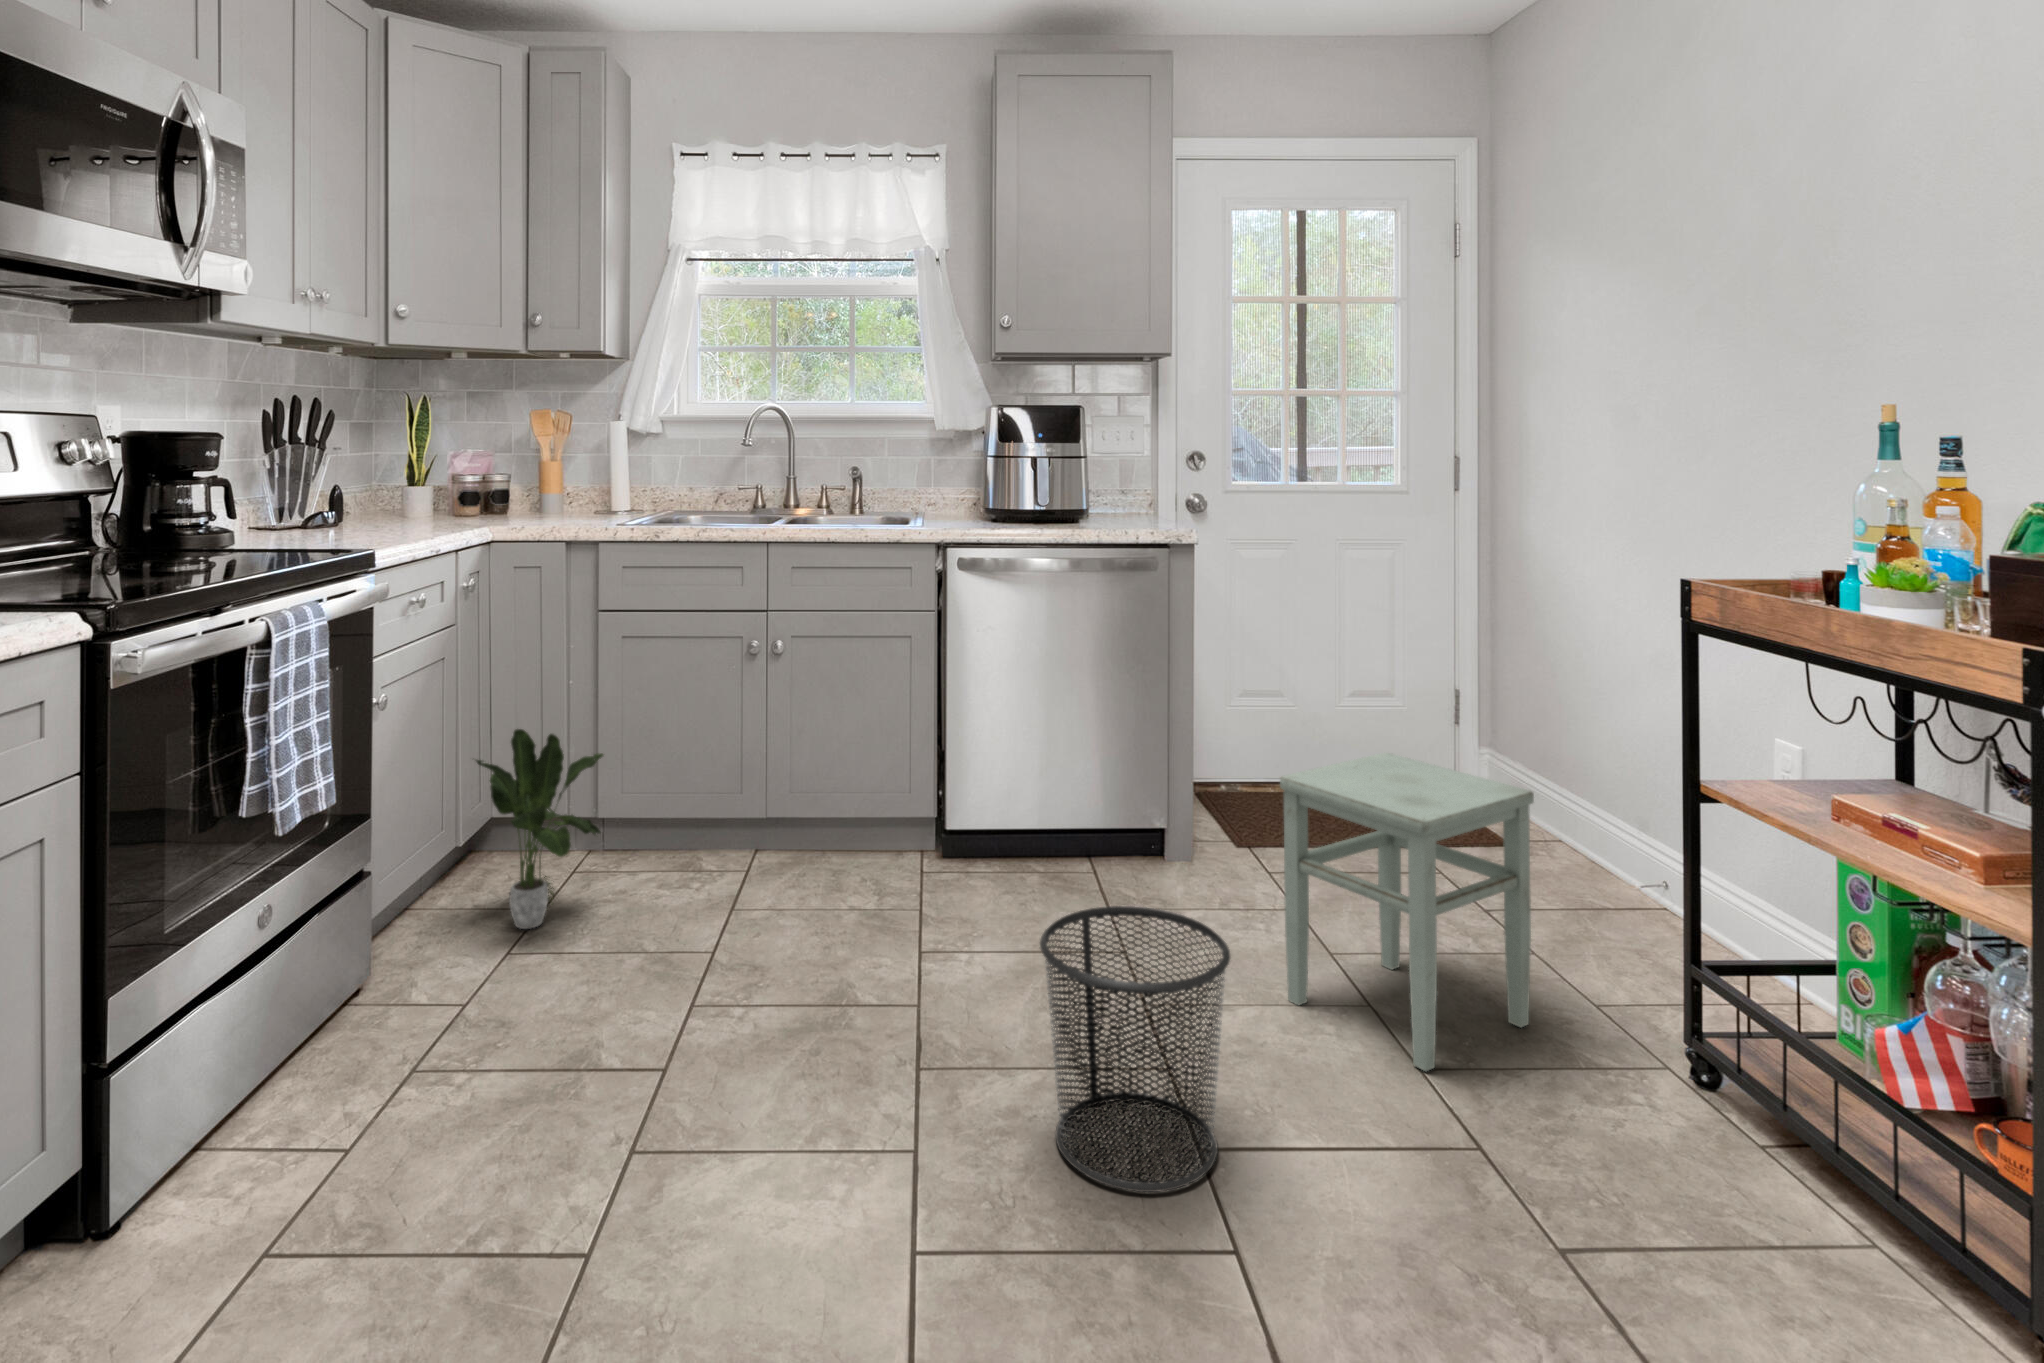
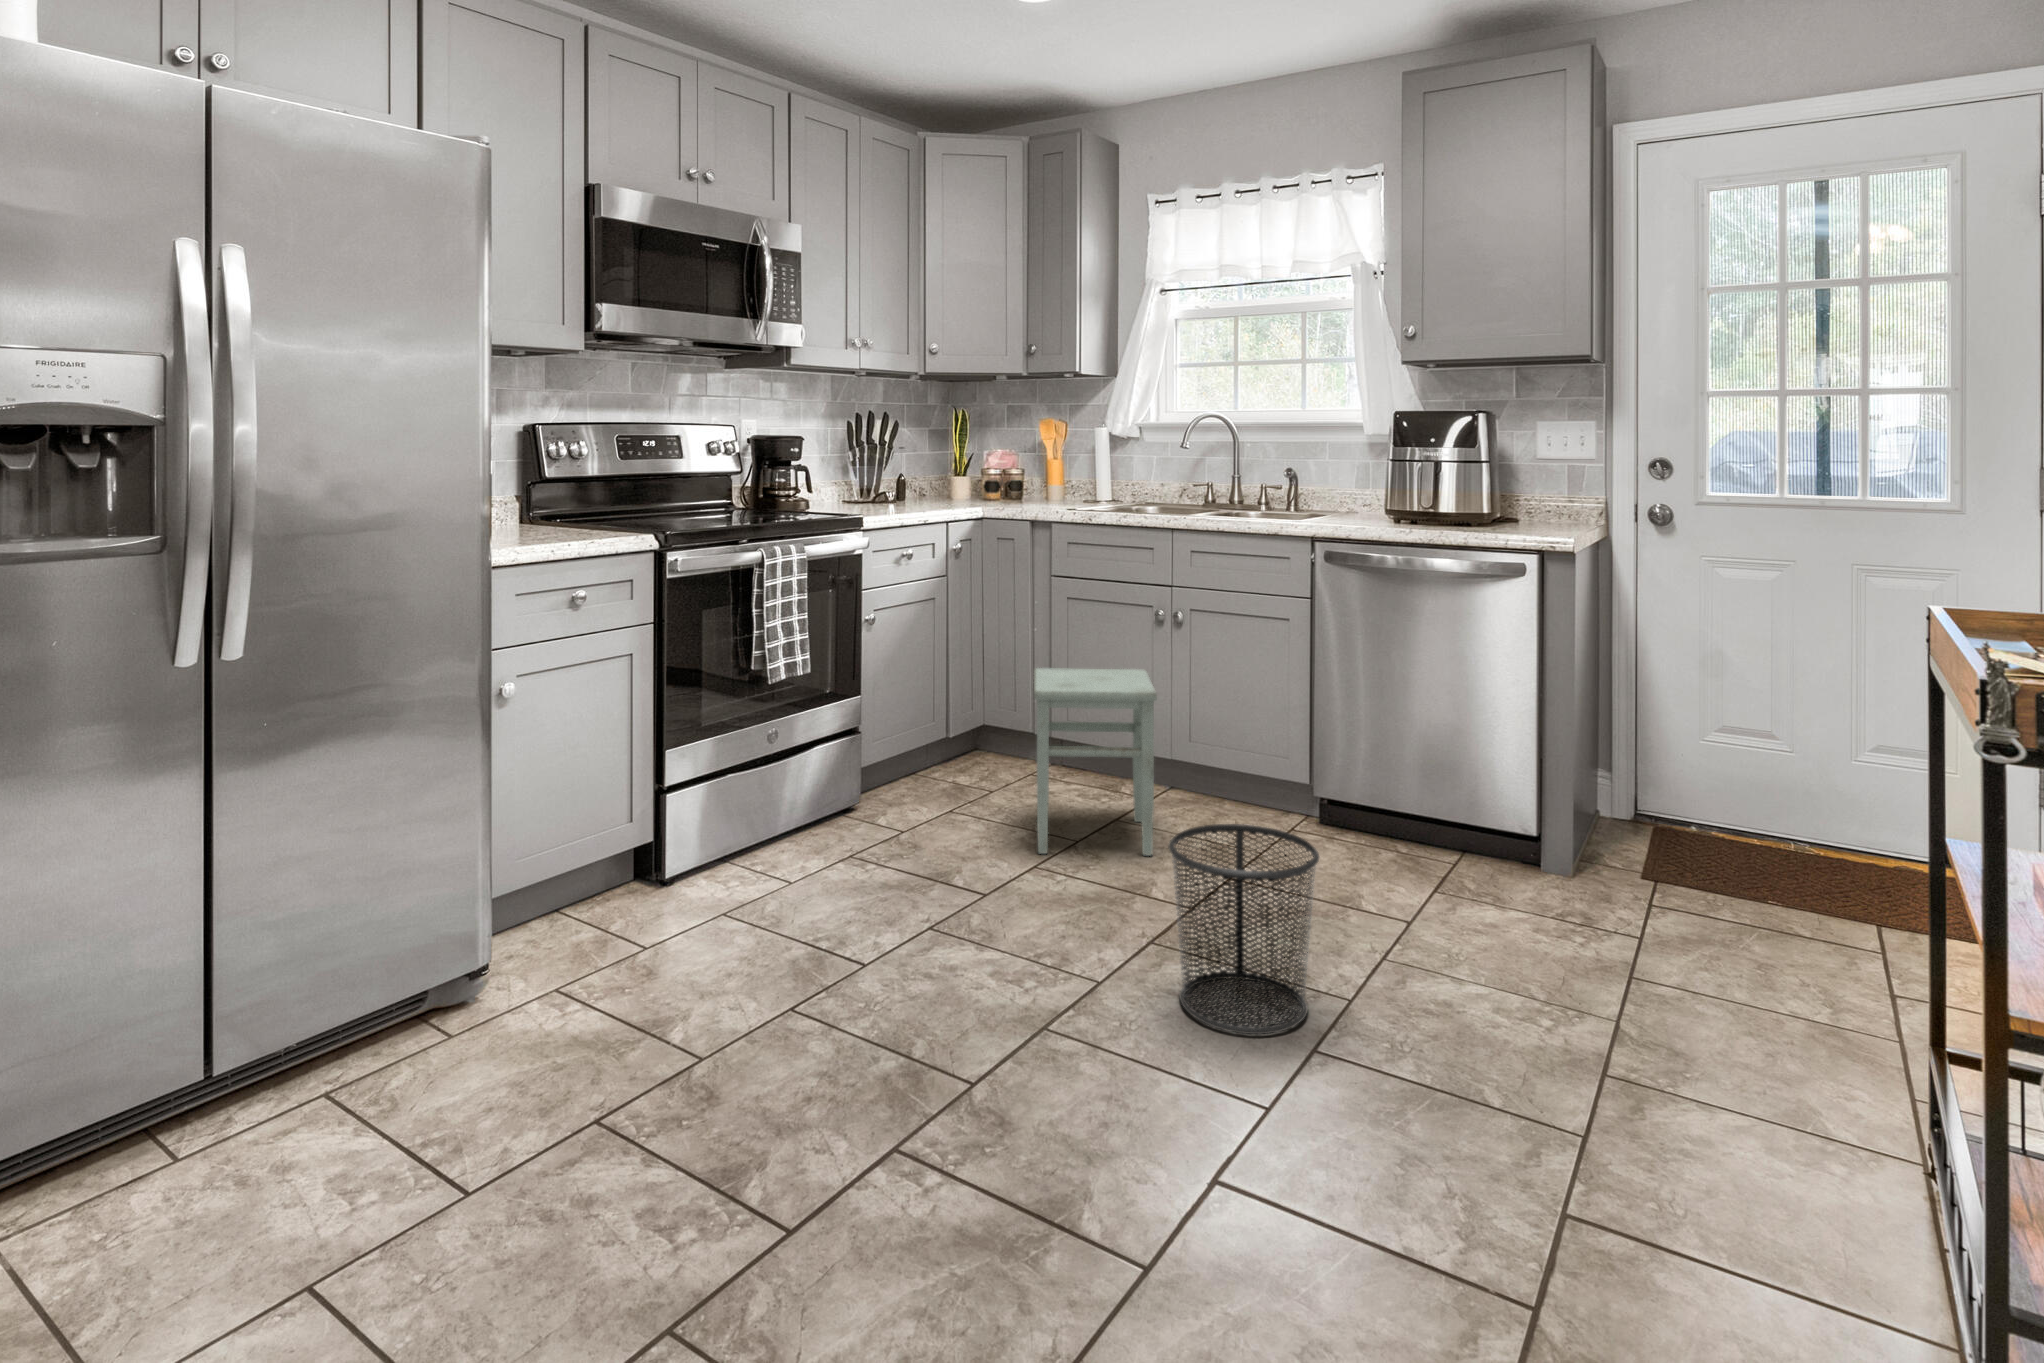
potted plant: present [476,729,603,929] -> none [933,652,1024,797]
stool: present [1280,753,1534,1071] -> present [1034,668,1157,856]

